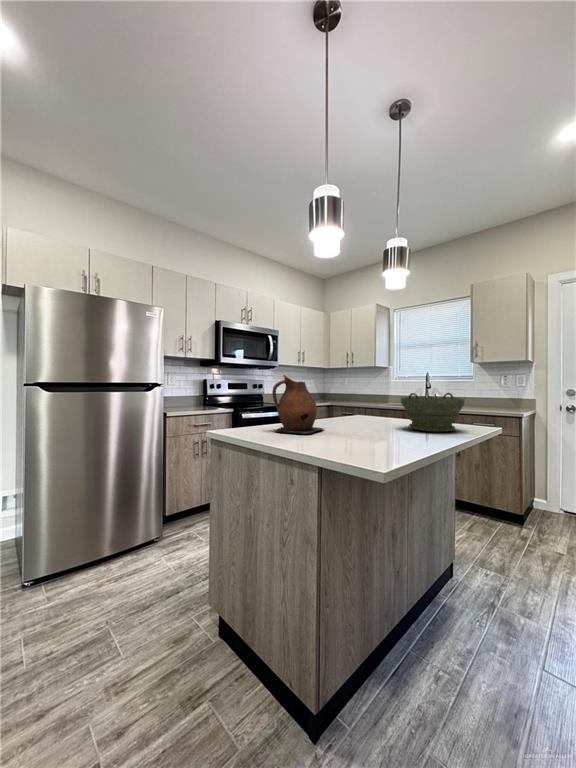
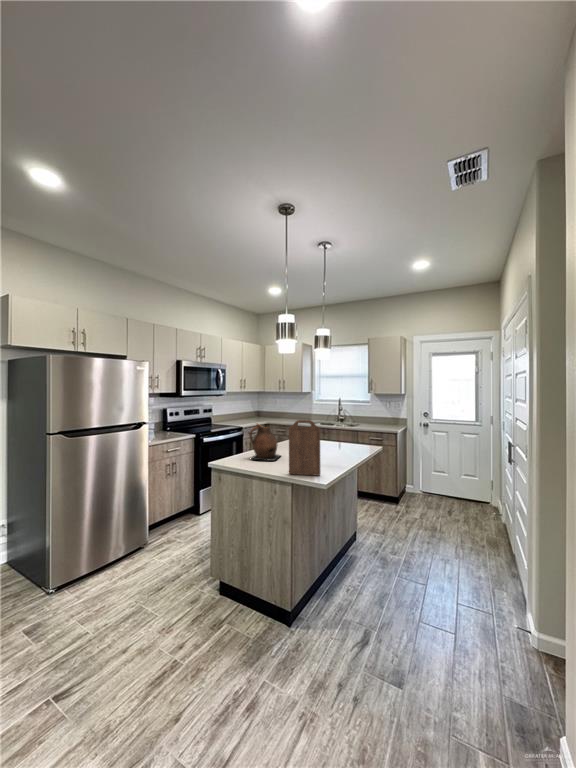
cutting board: none [319,349,379,457] -> present [289,420,320,476]
bowl: present [401,393,465,432] -> none [325,427,361,453]

